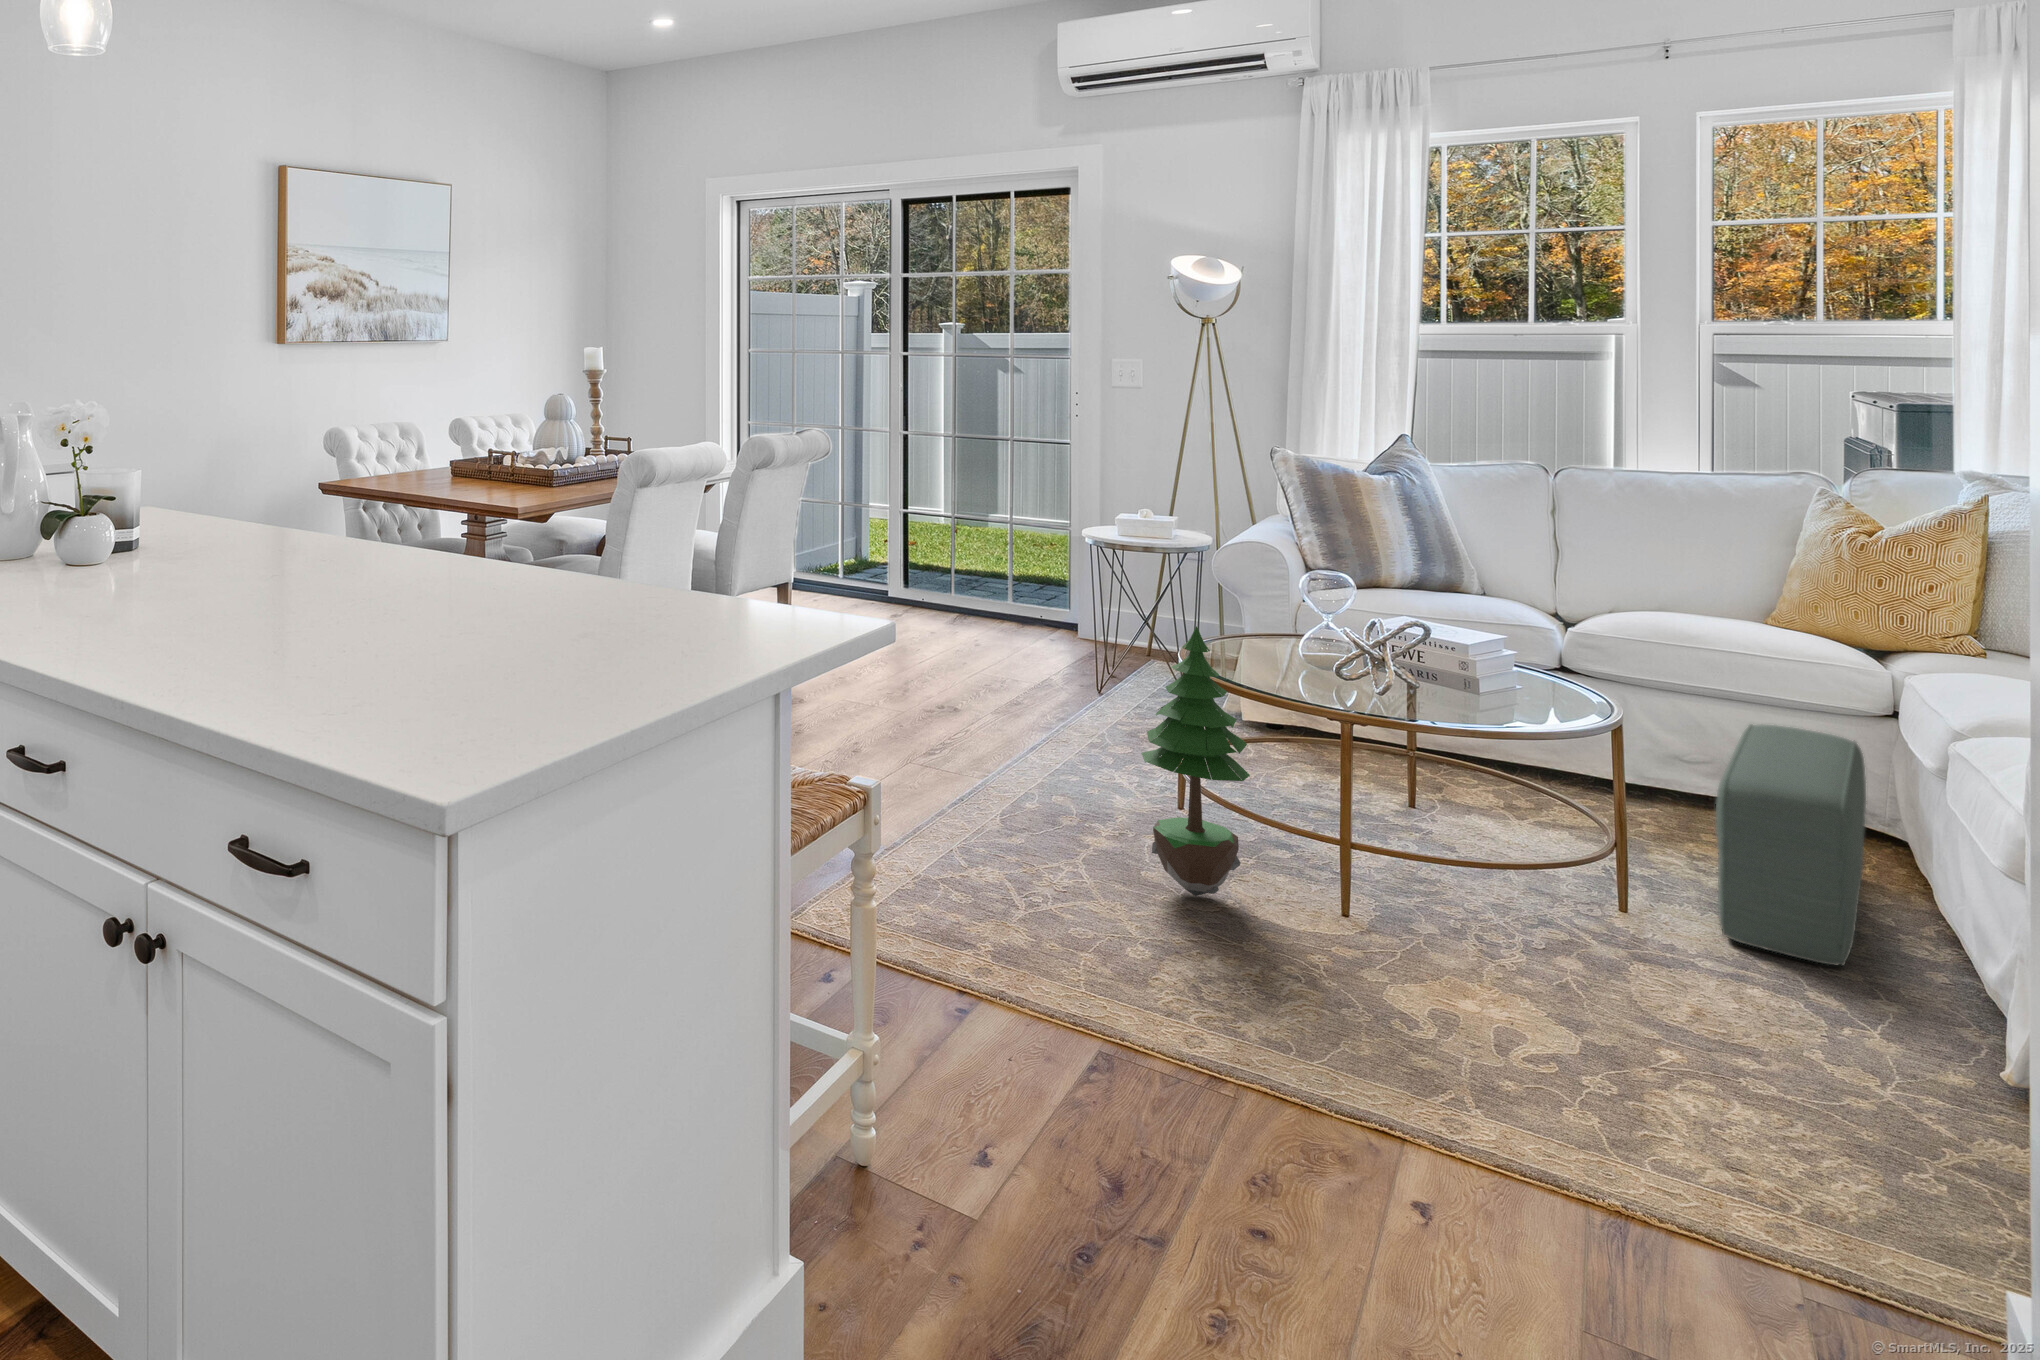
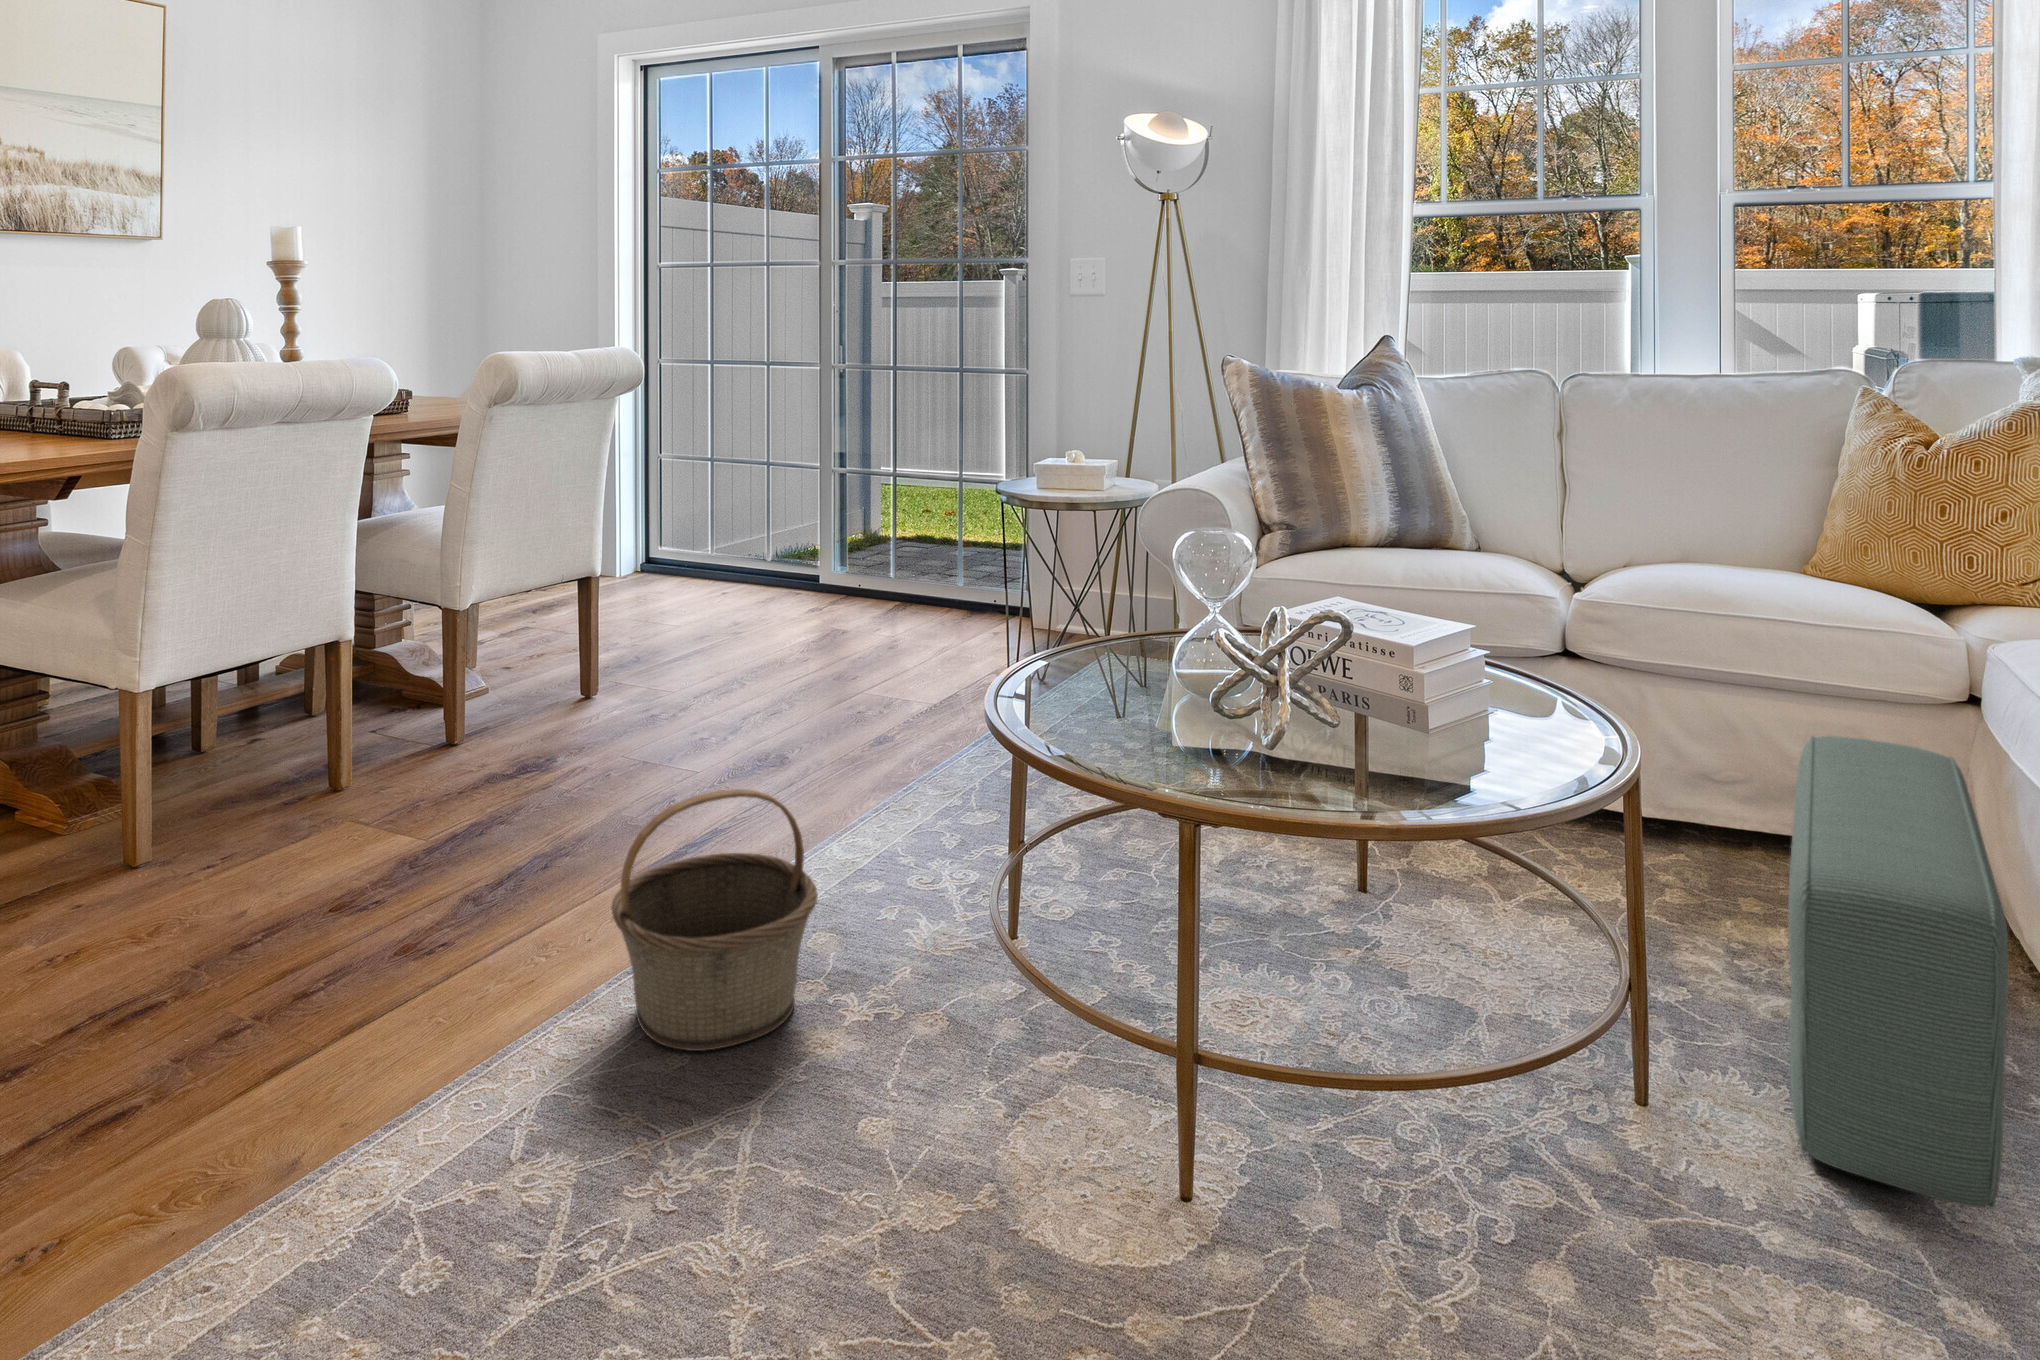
potted tree: present [1141,626,1250,896] -> none [840,642,1034,1172]
basket: none [959,706,1080,841] -> present [612,789,818,1051]

